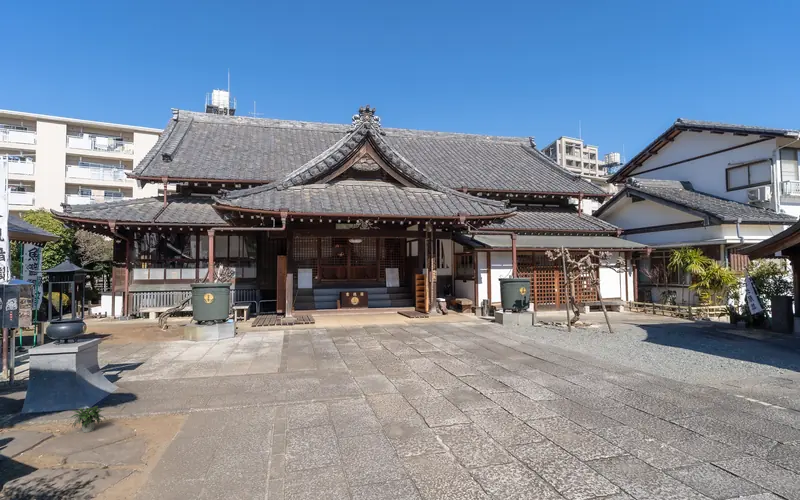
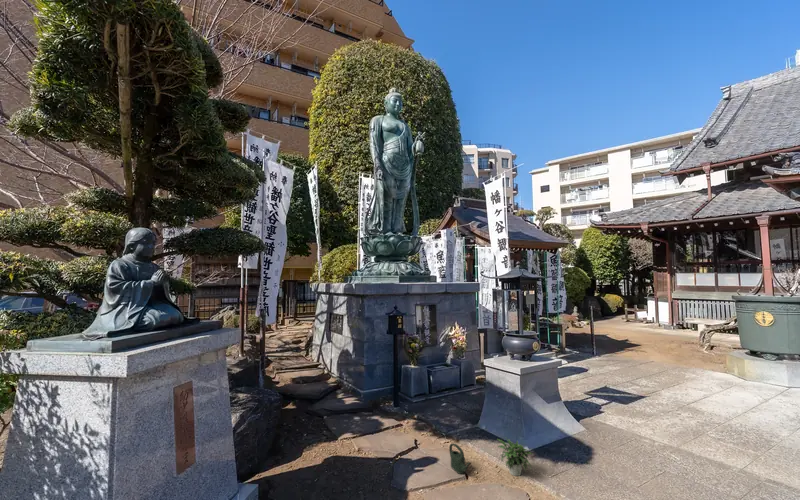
watering can: none [19,429,56,451] -> present [449,444,470,474]

